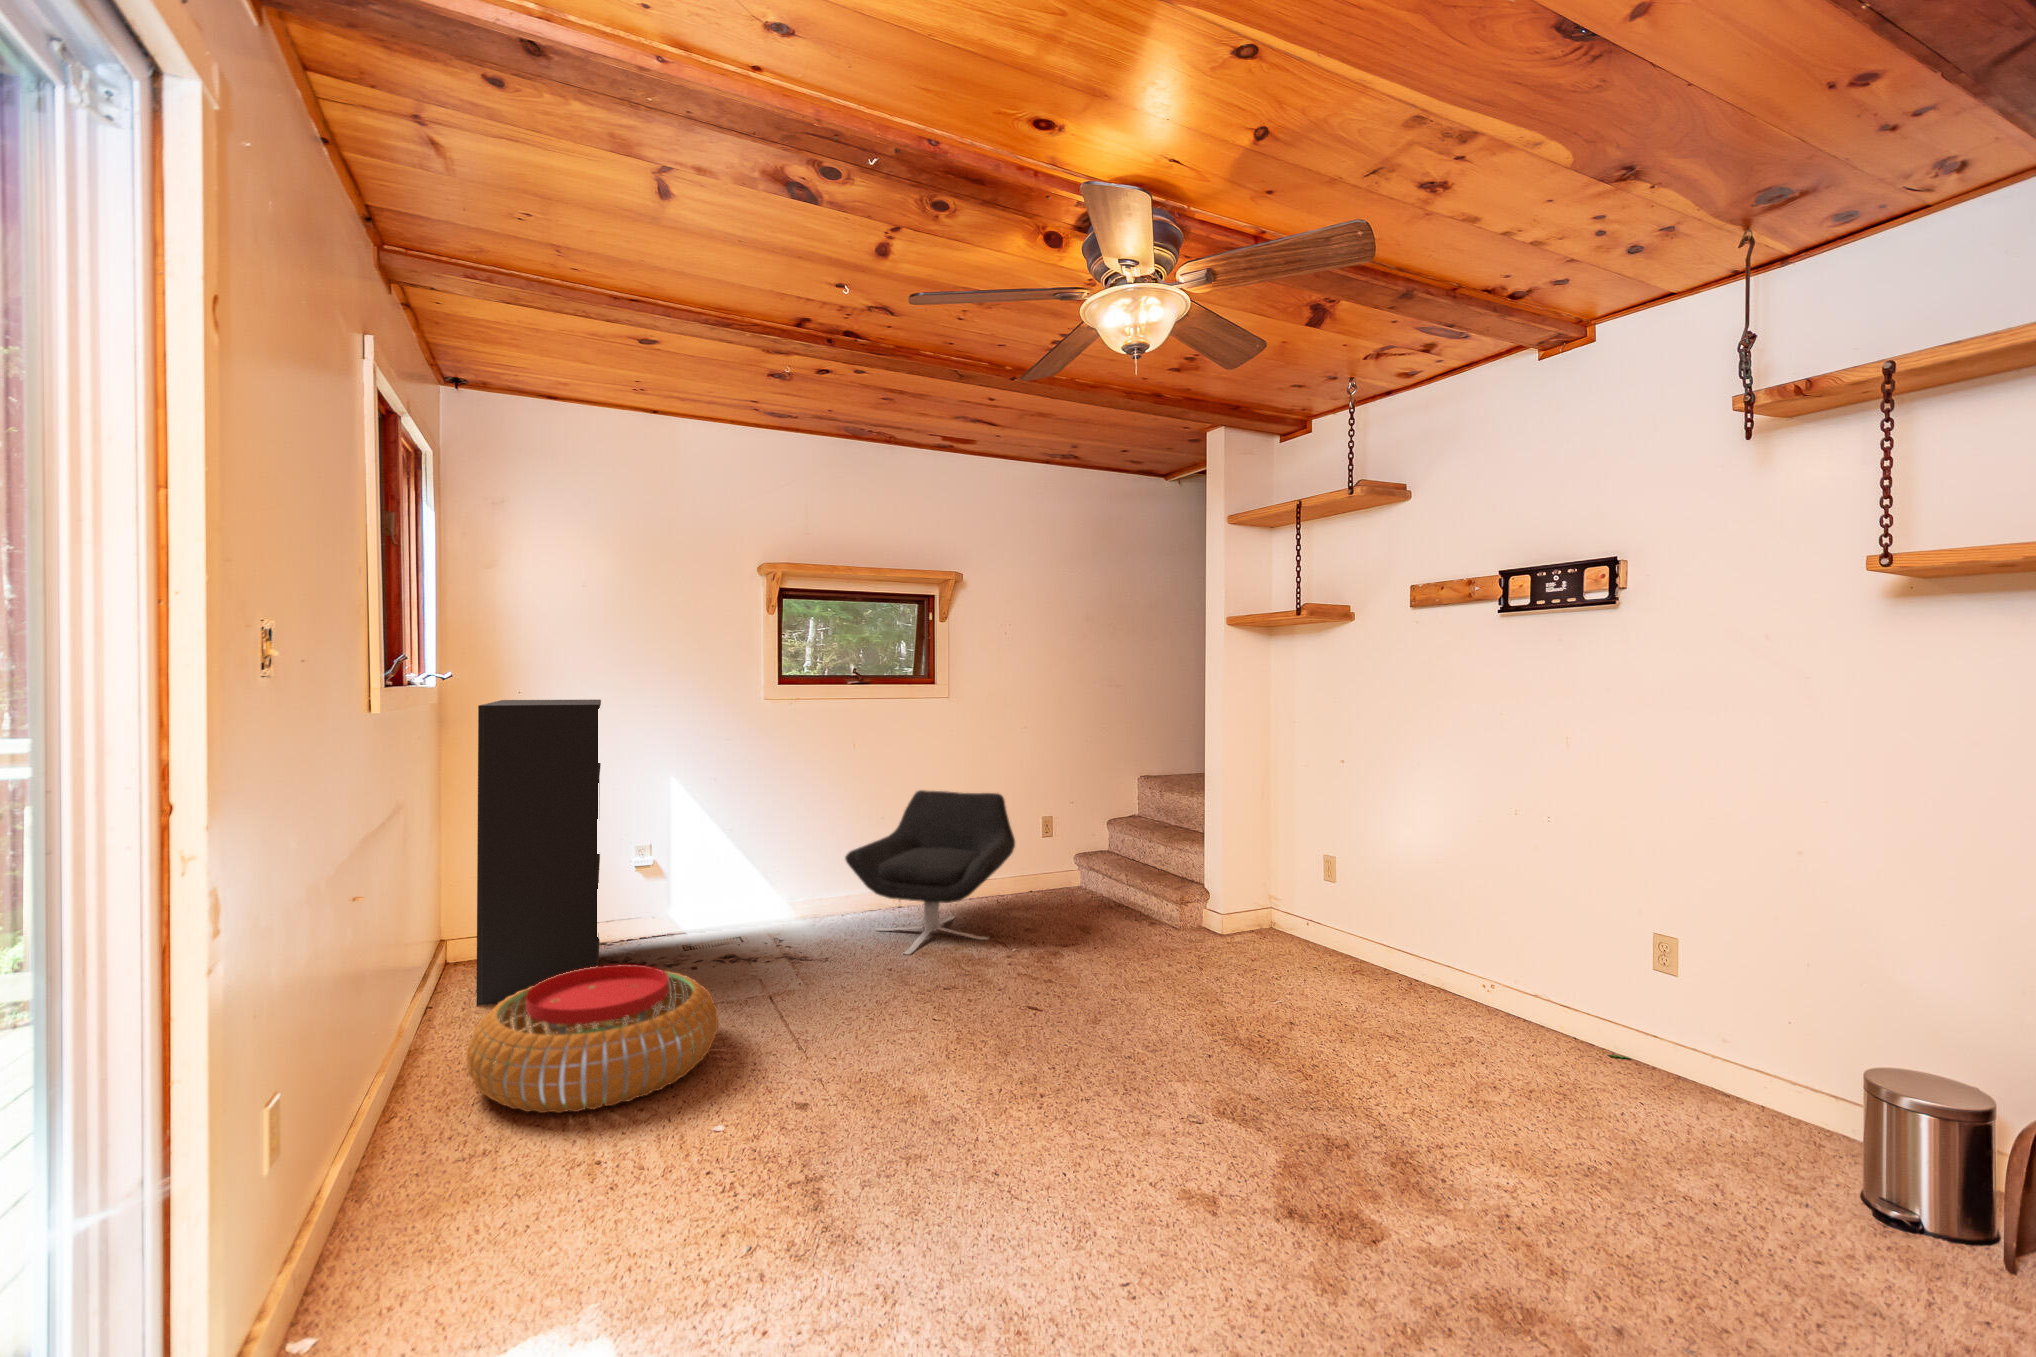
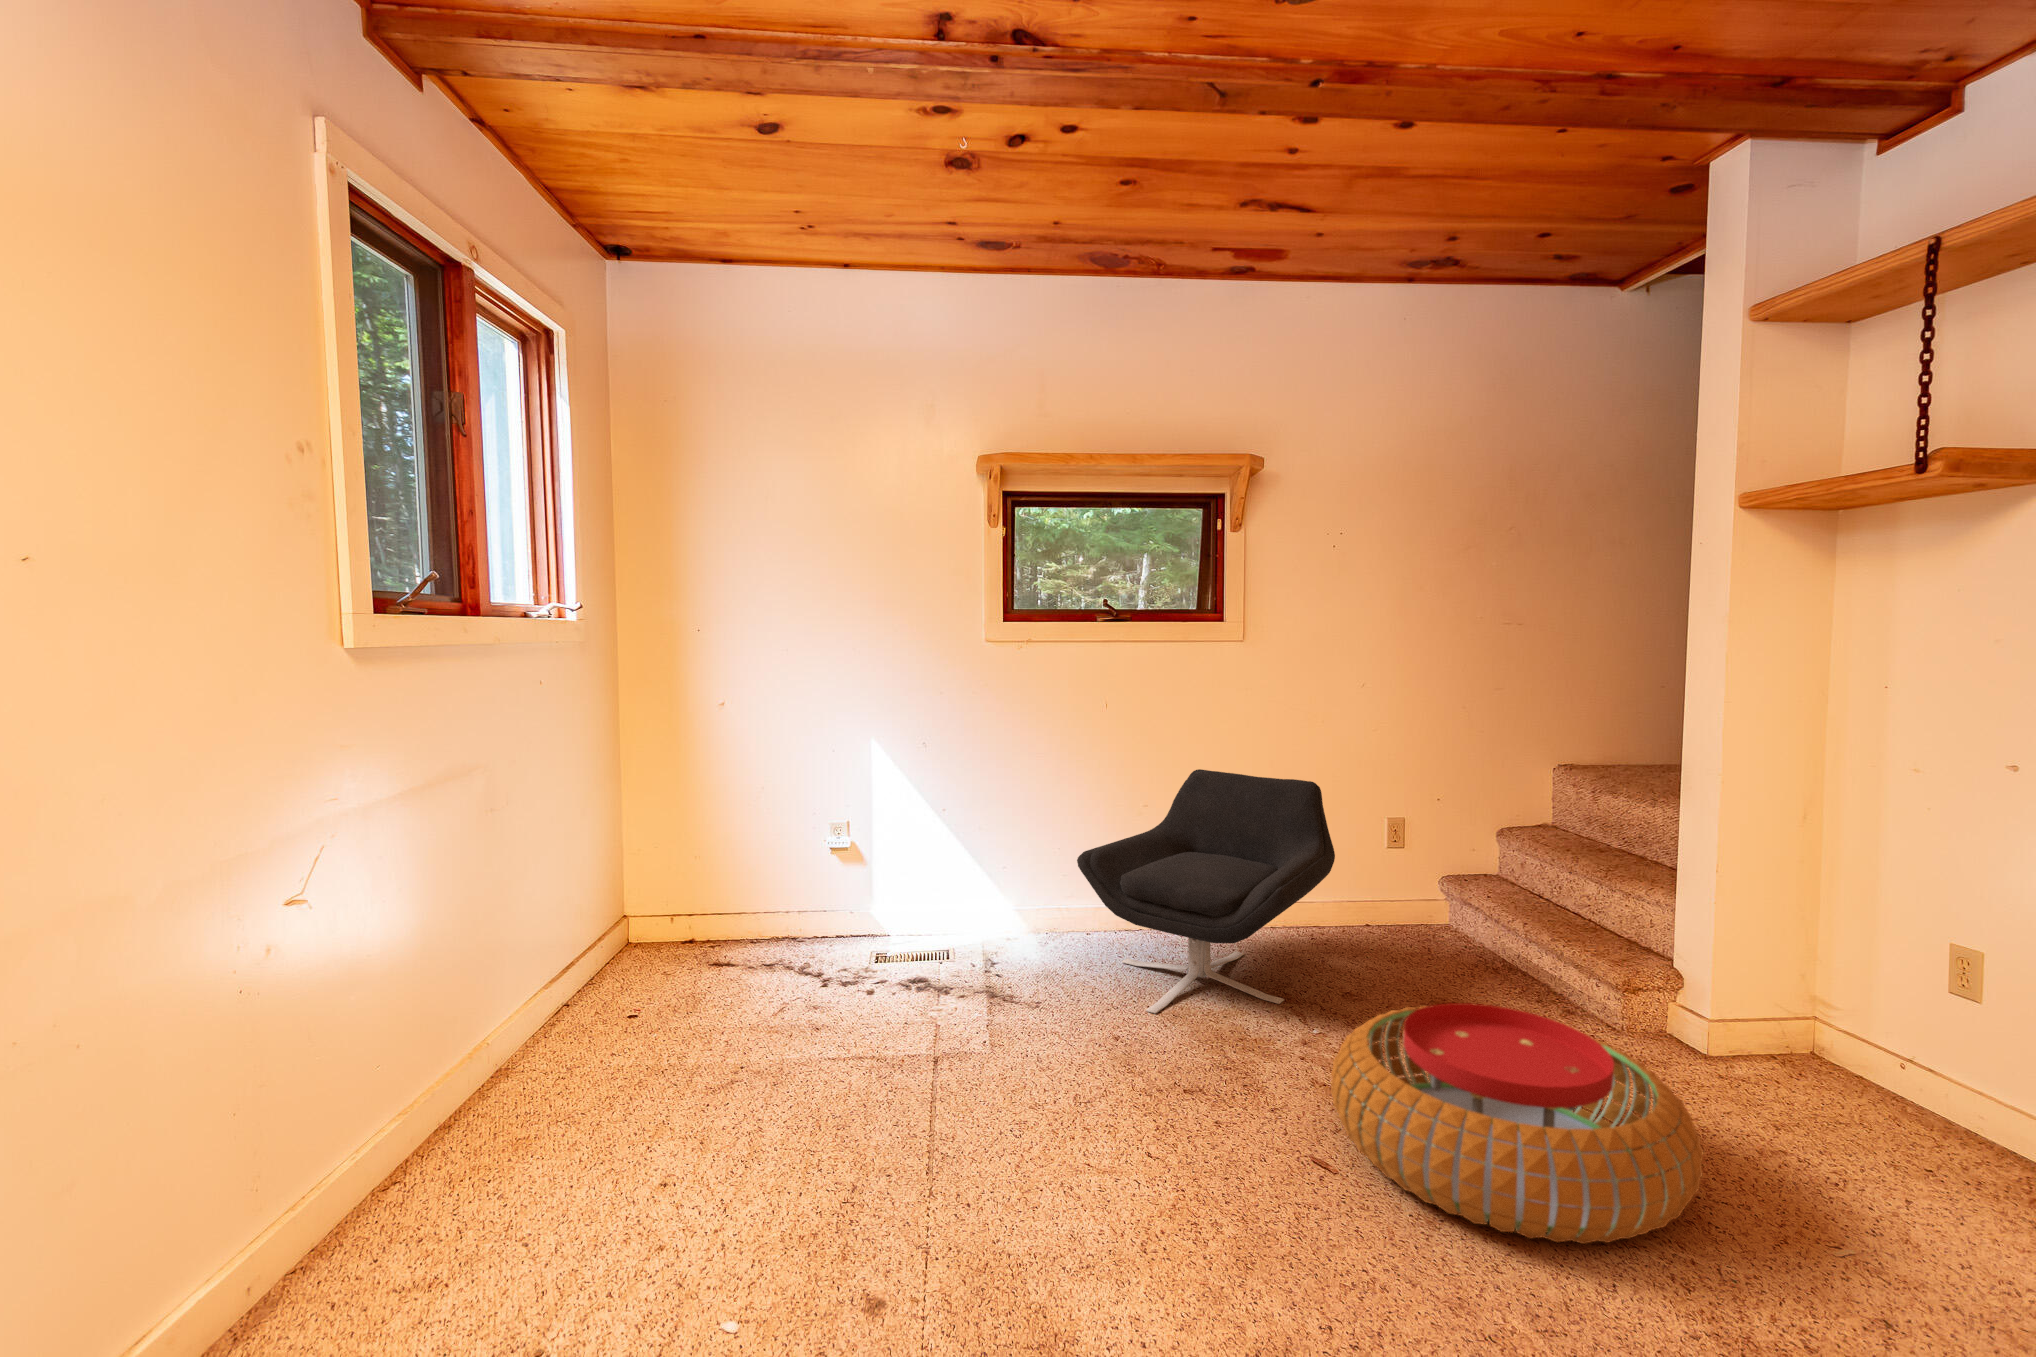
bookshelf: present [476,700,601,1006] -> none [600,638,791,1009]
pouf: present [467,964,718,1113] -> present [1331,1003,1703,1244]

